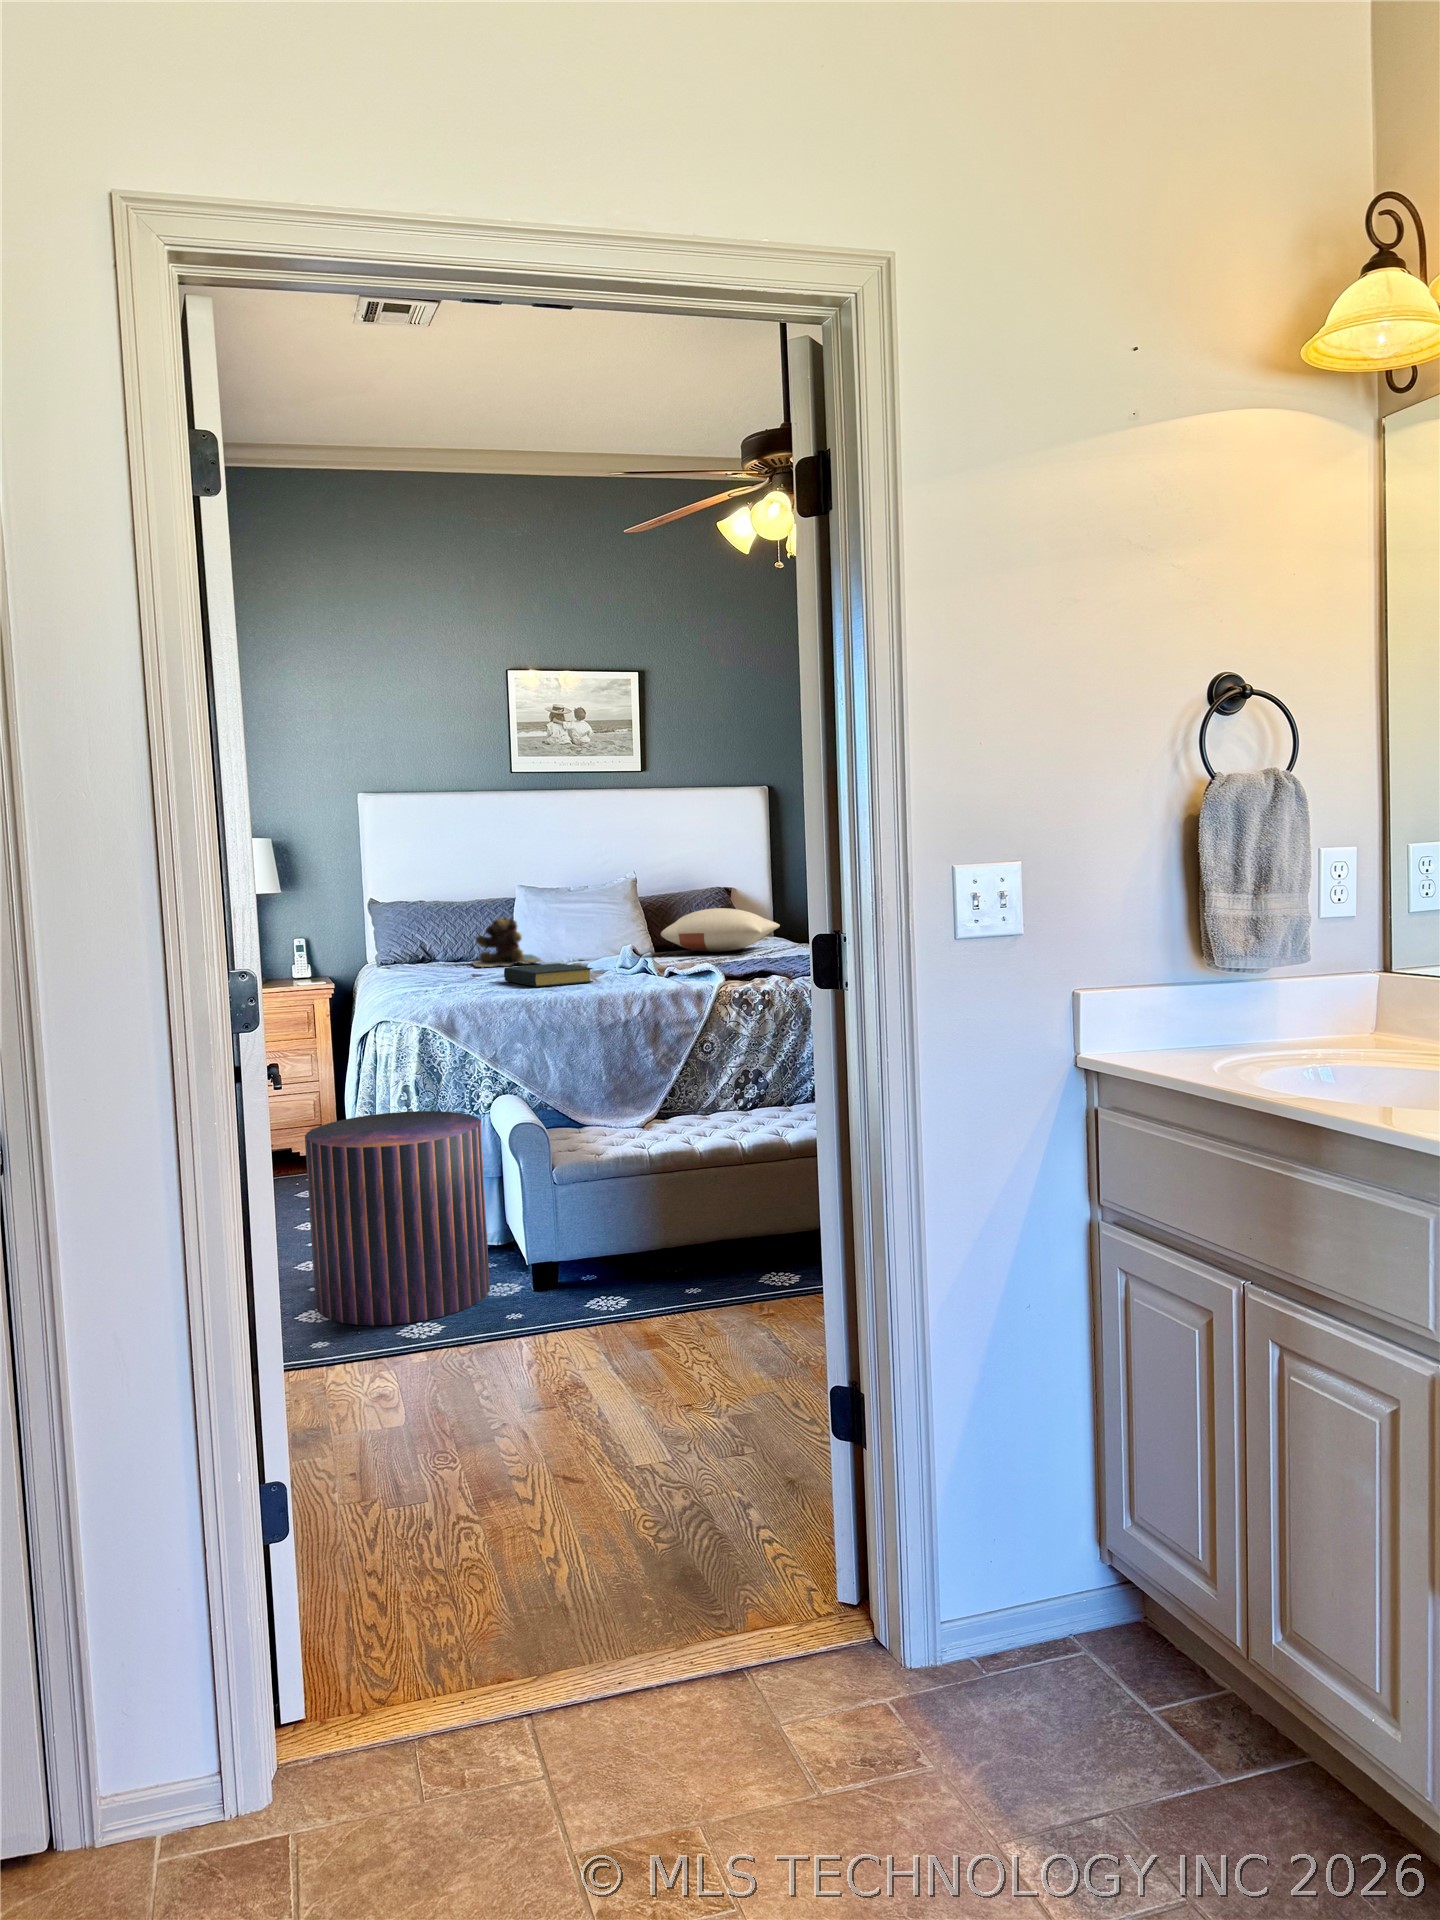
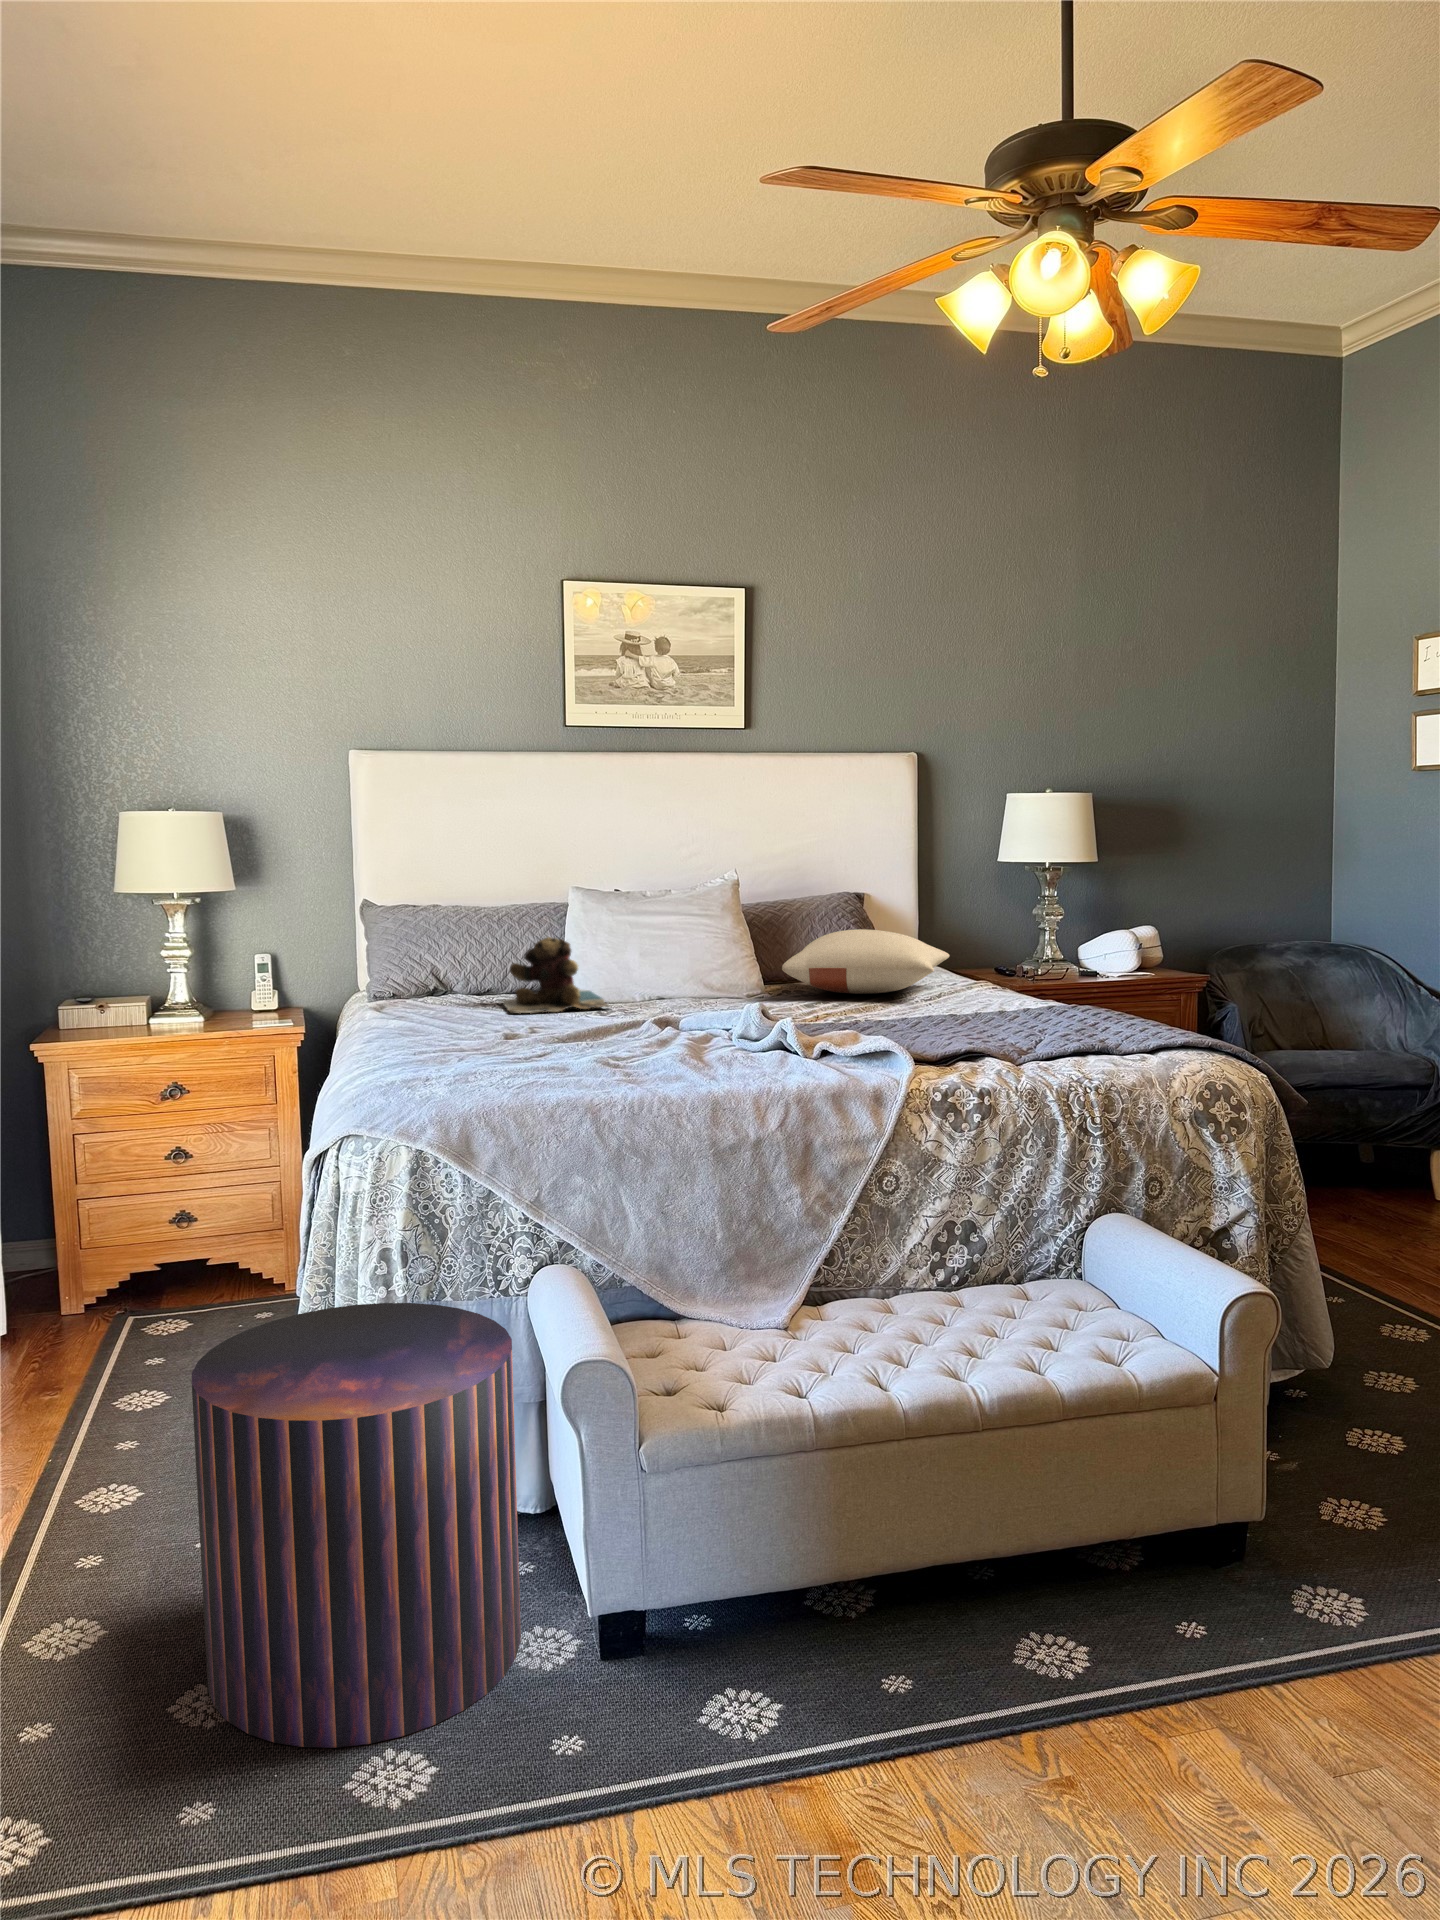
hardback book: present [504,963,593,987] -> none [553,1022,697,1070]

